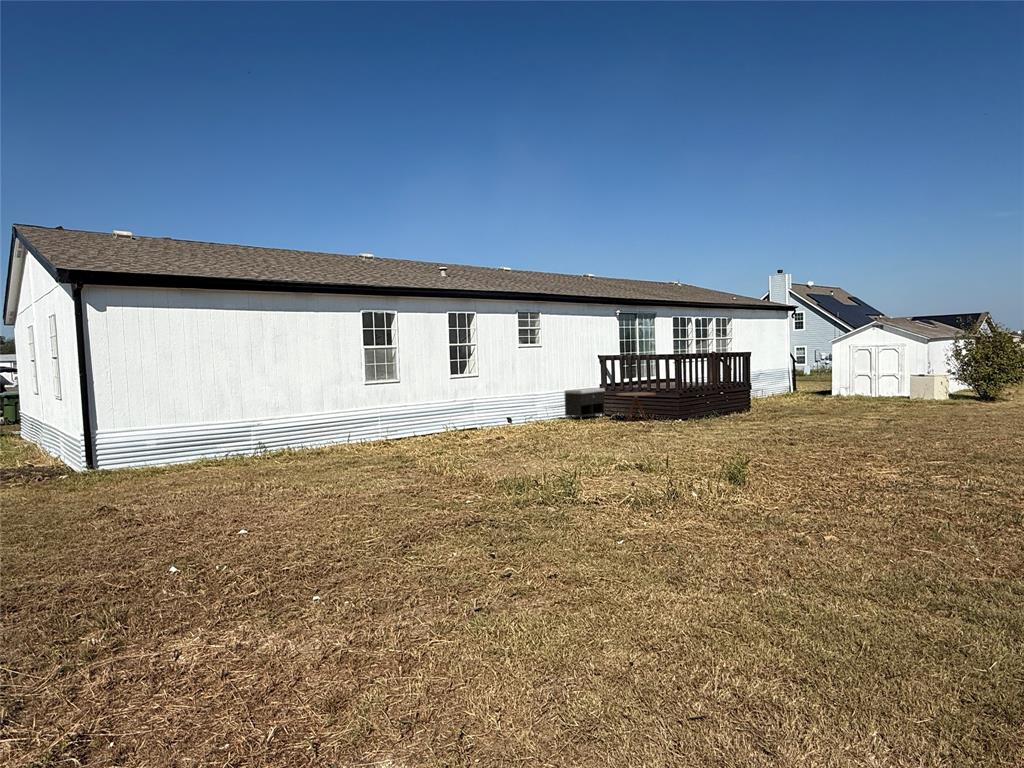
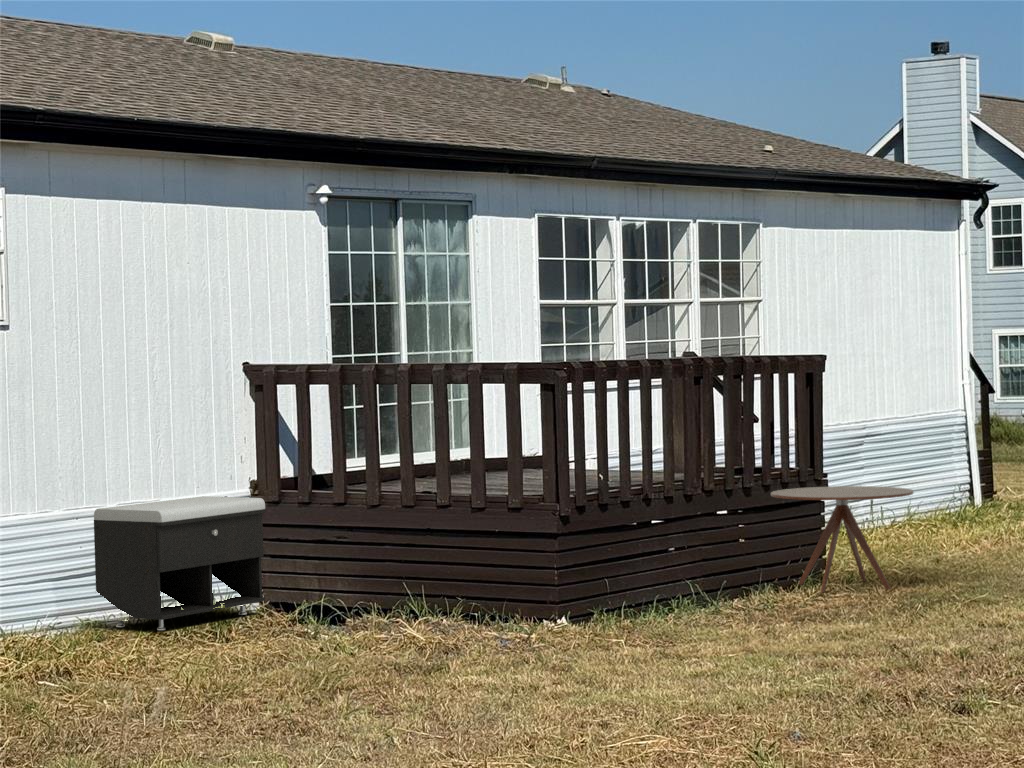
round table: present [616,392,655,420] -> present [771,486,913,593]

